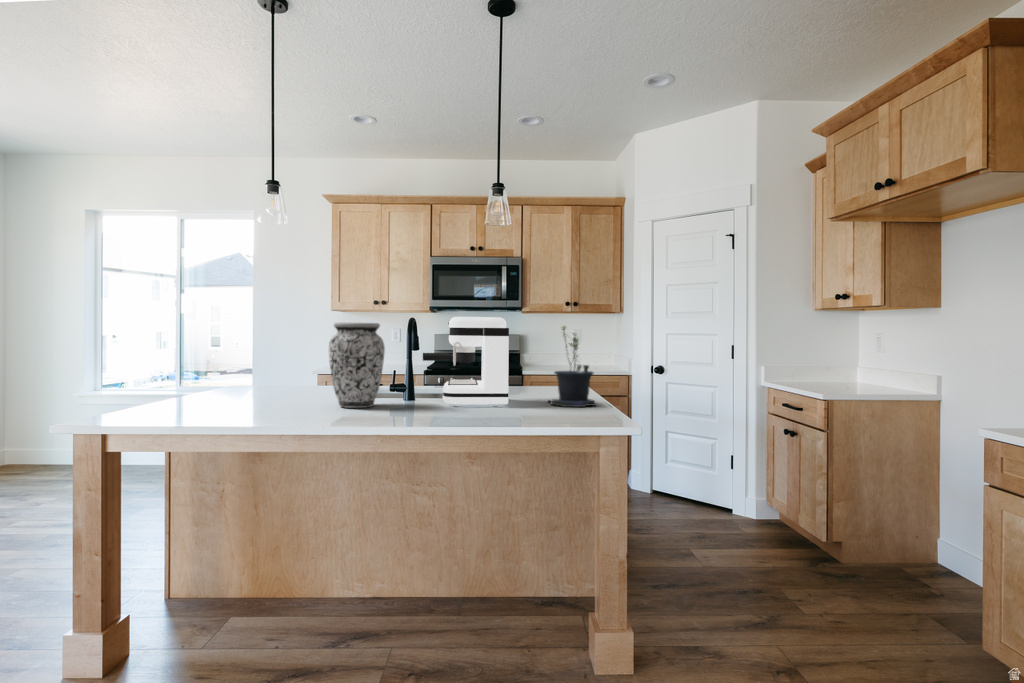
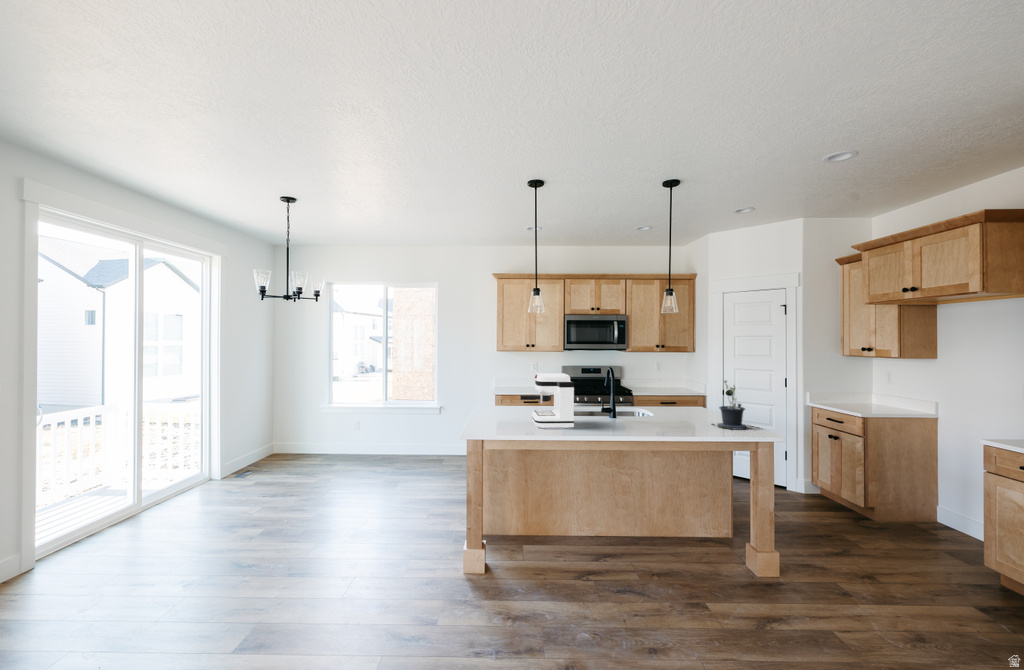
coffee maker: present [423,317,509,406] -> present [520,373,574,428]
vase: present [329,322,385,408] -> none [596,380,628,431]

